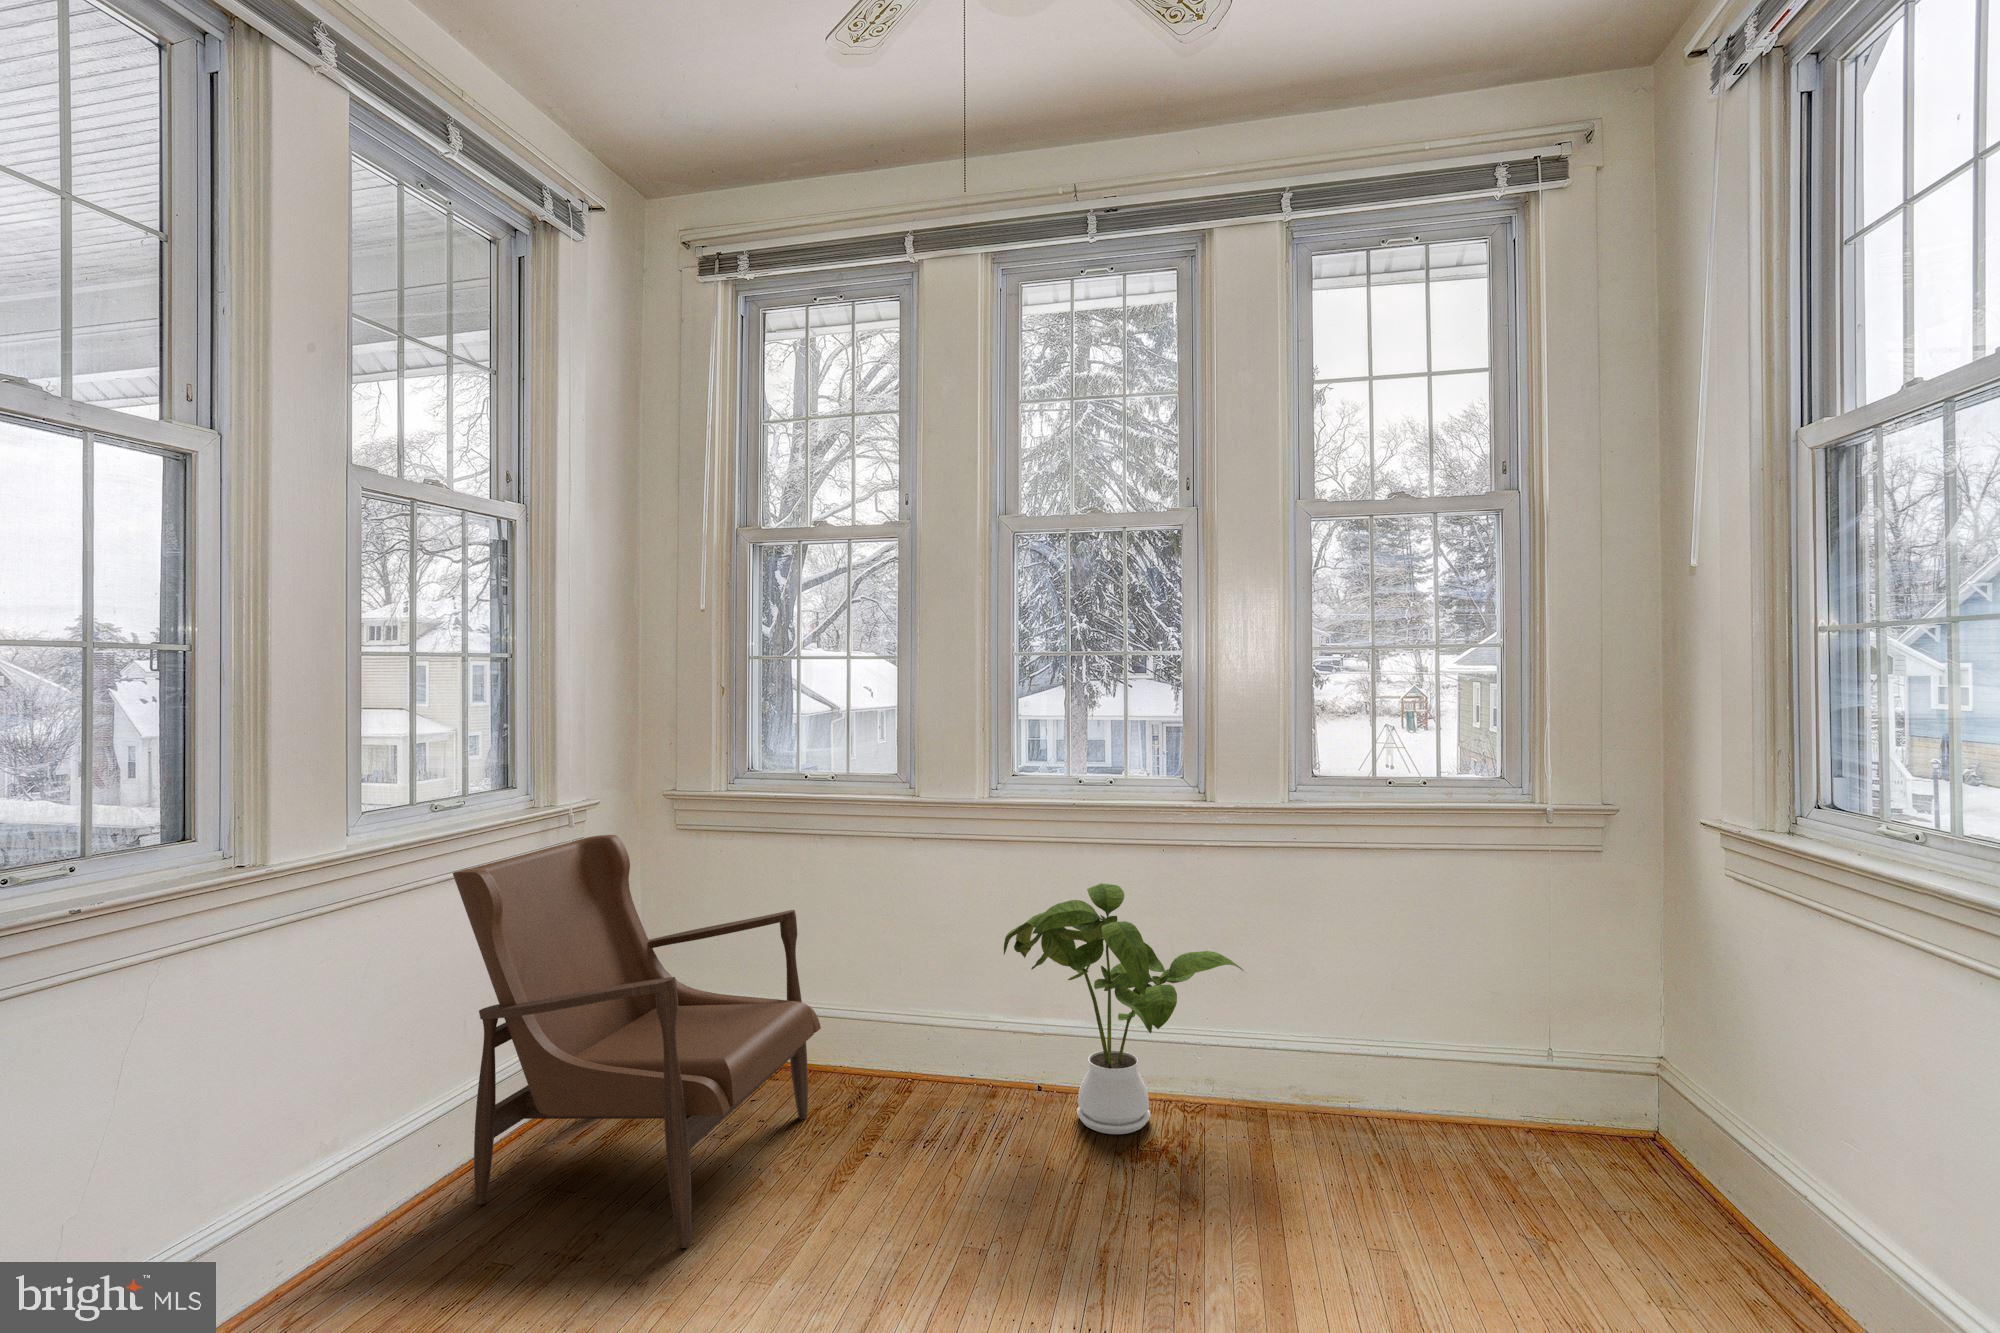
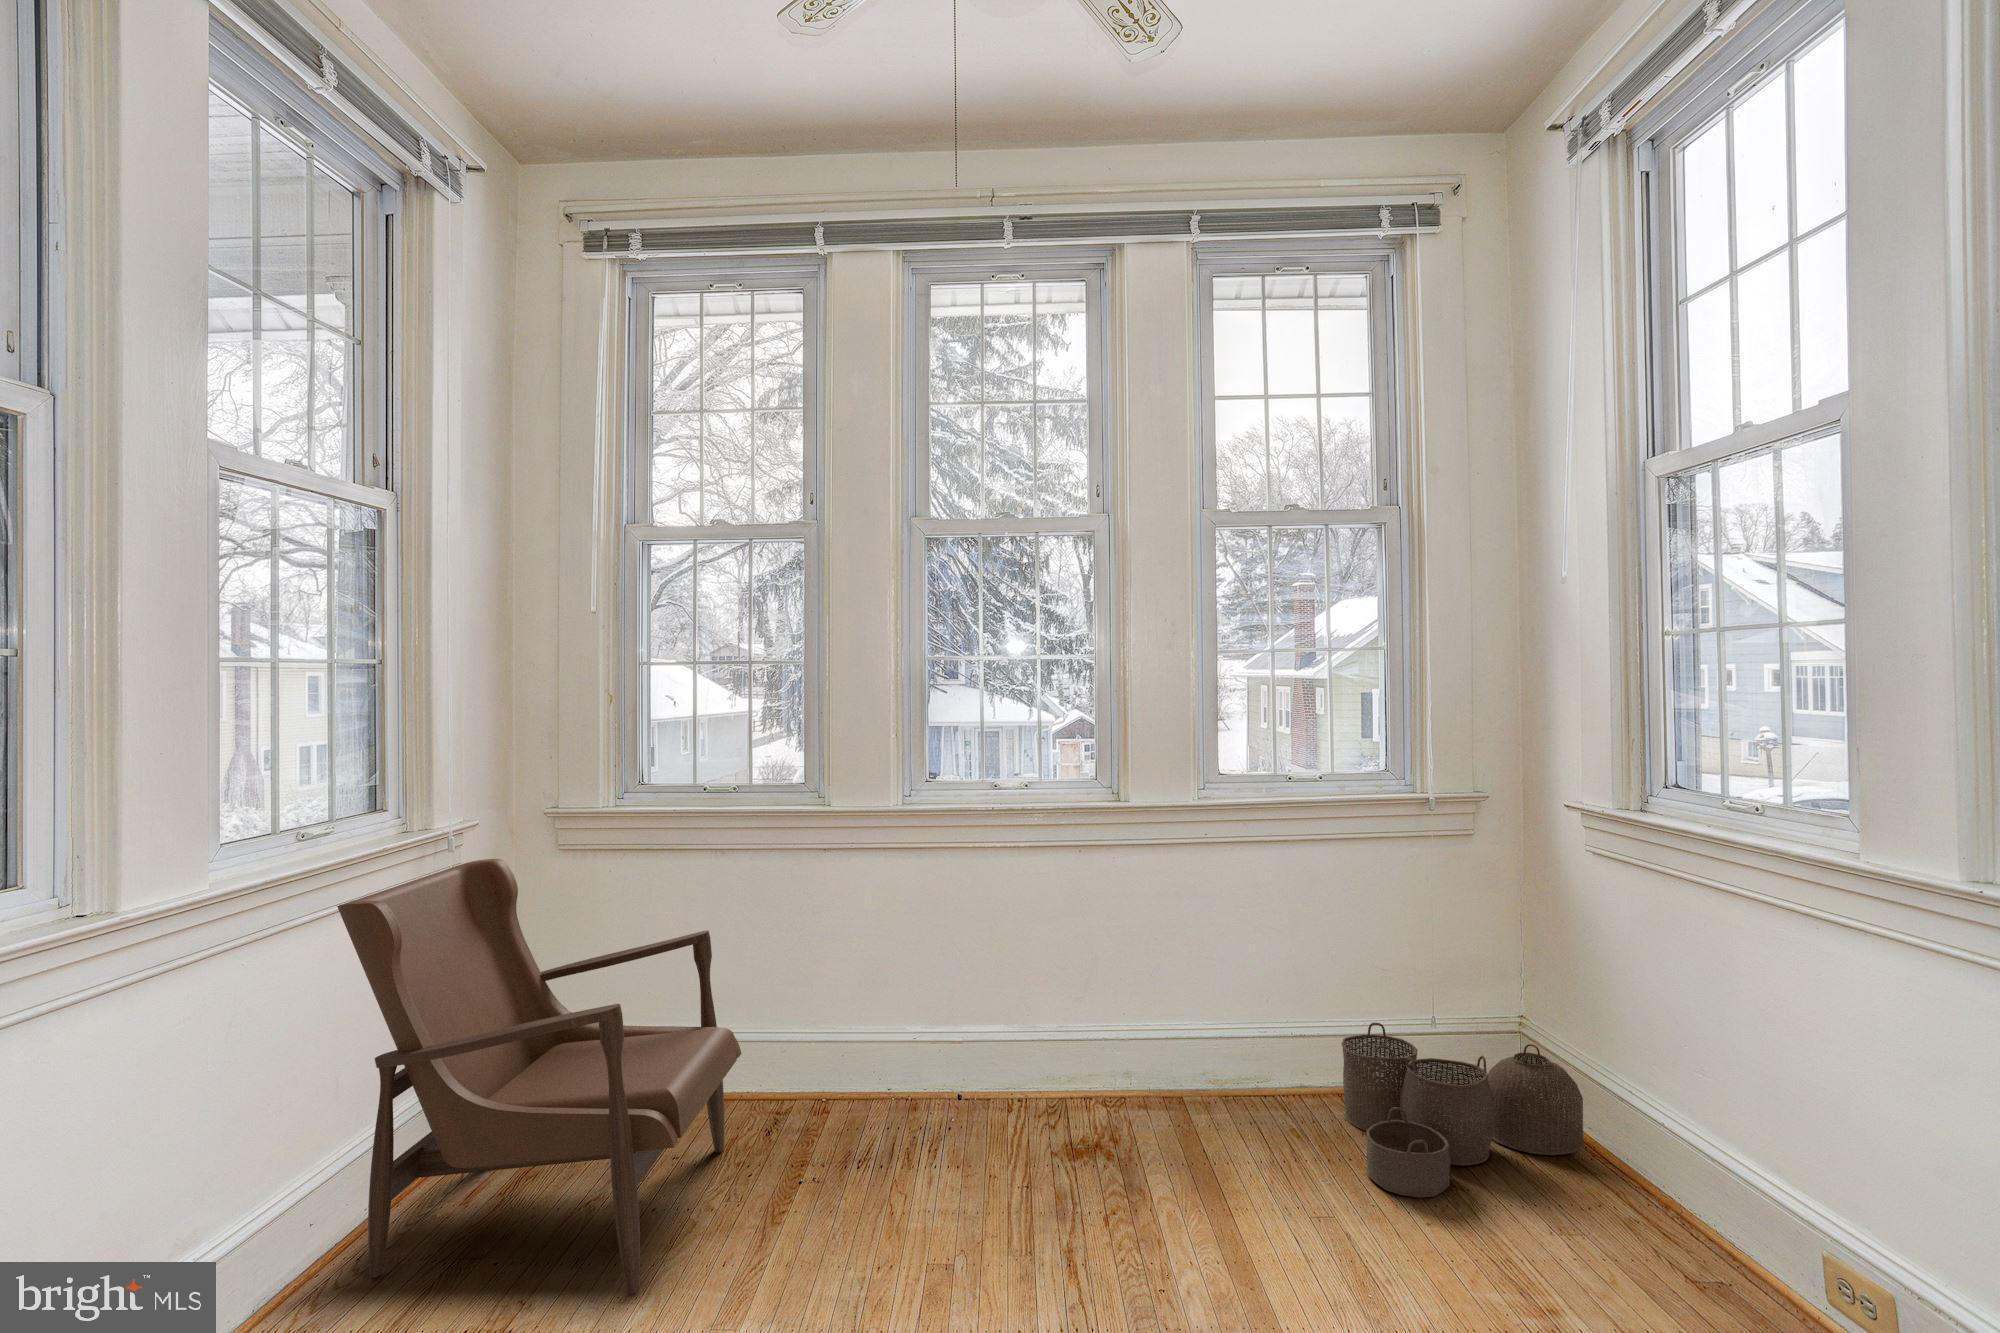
house plant: present [1004,883,1244,1134] -> none [930,886,1163,1136]
woven basket: none [1437,1047,1719,1246] -> present [1341,1023,1585,1198]

